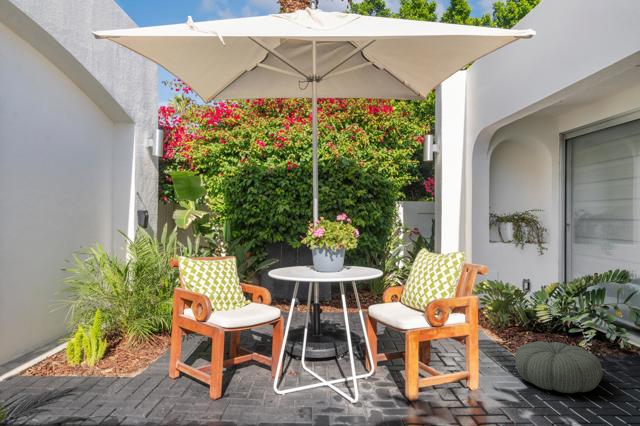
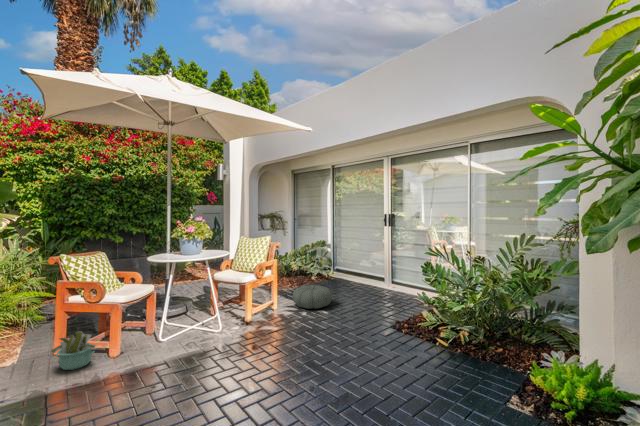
decorative plant: none [145,356,196,406] -> present [50,331,95,370]

